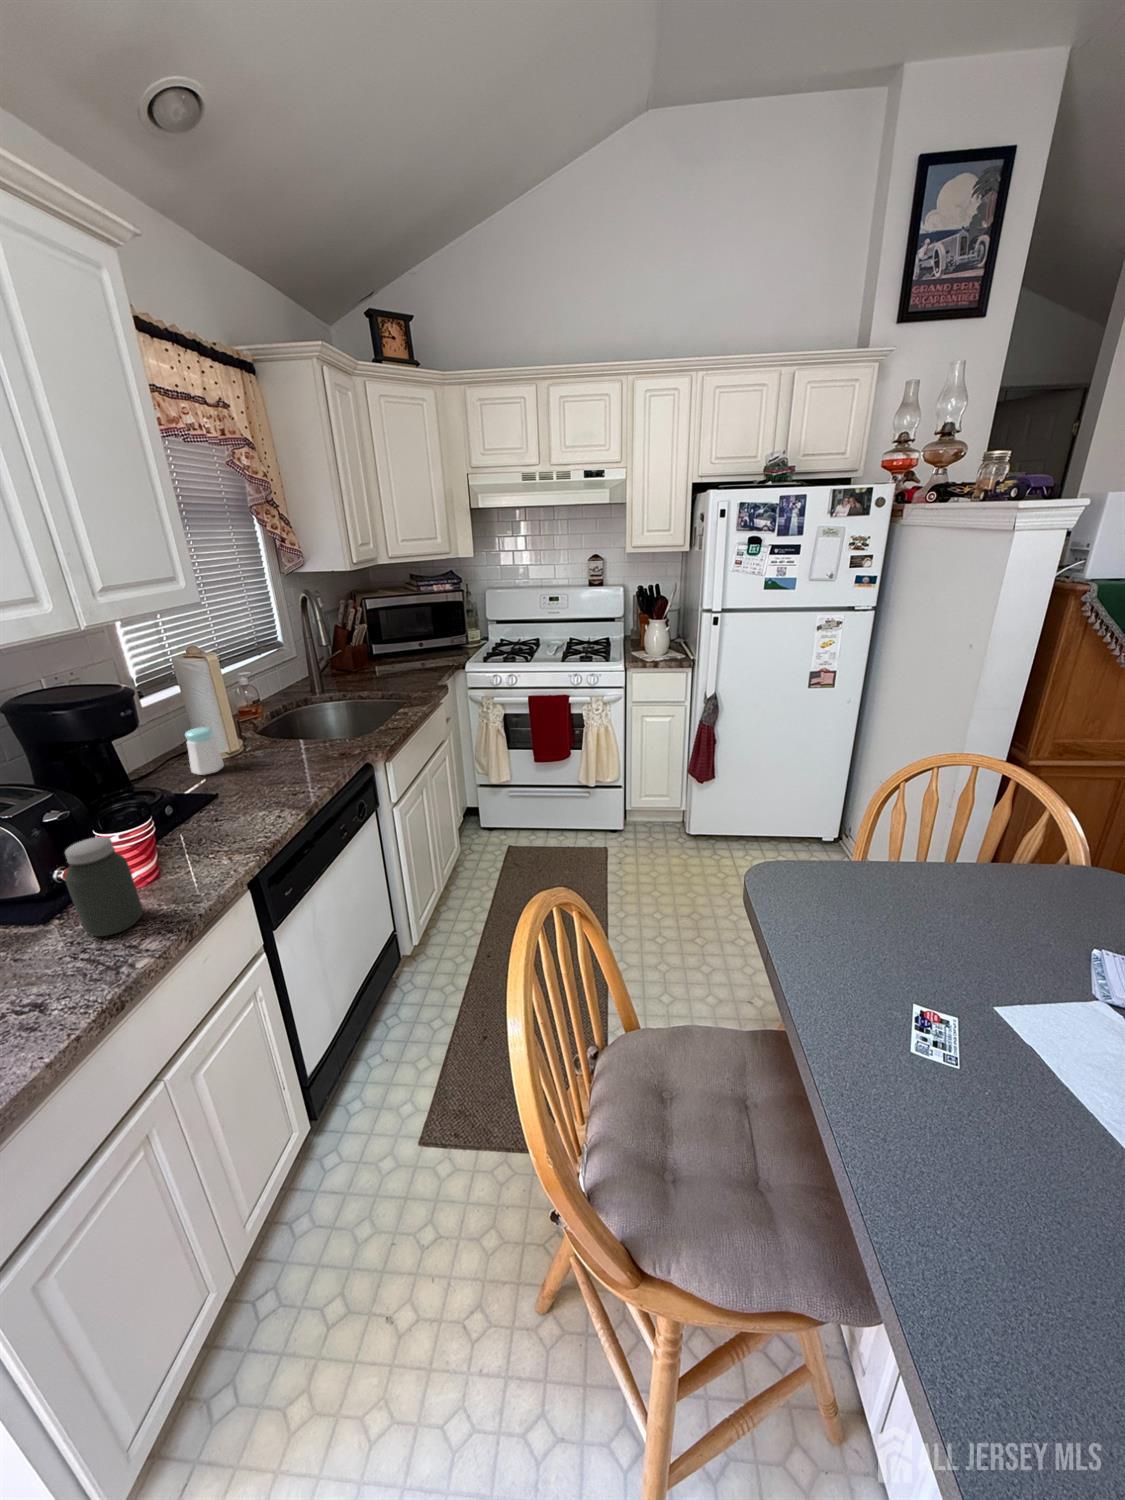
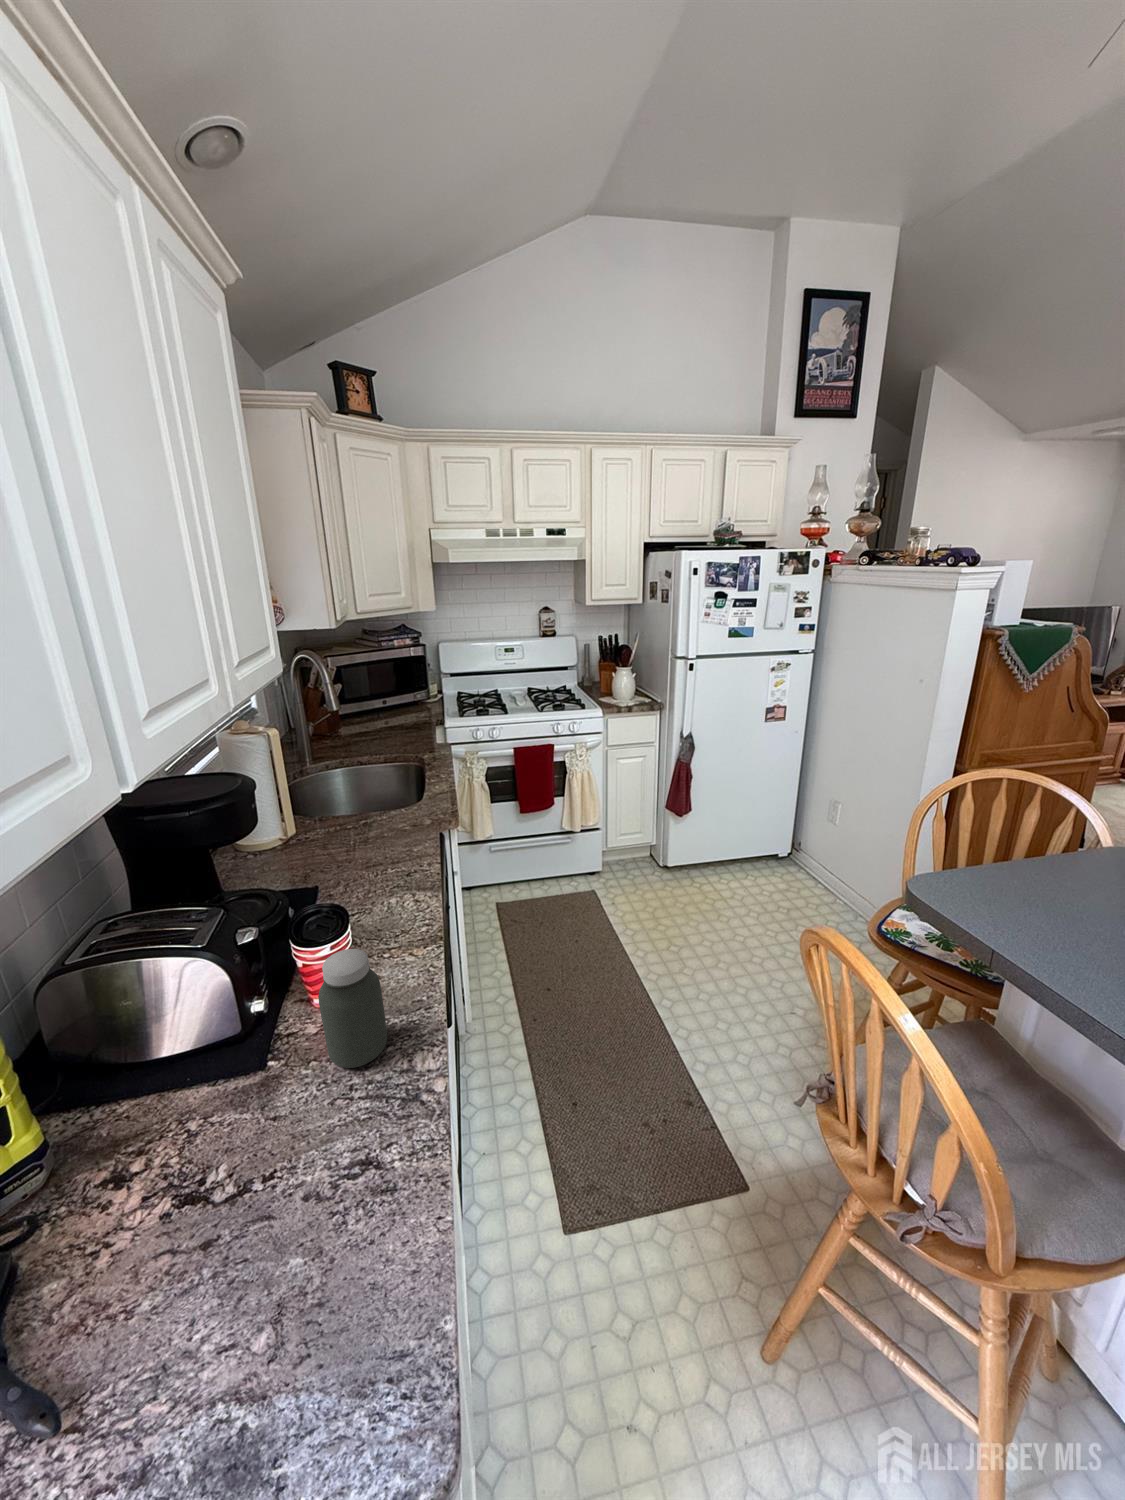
salt shaker: present [185,727,224,775] -> none [248,812,288,867]

